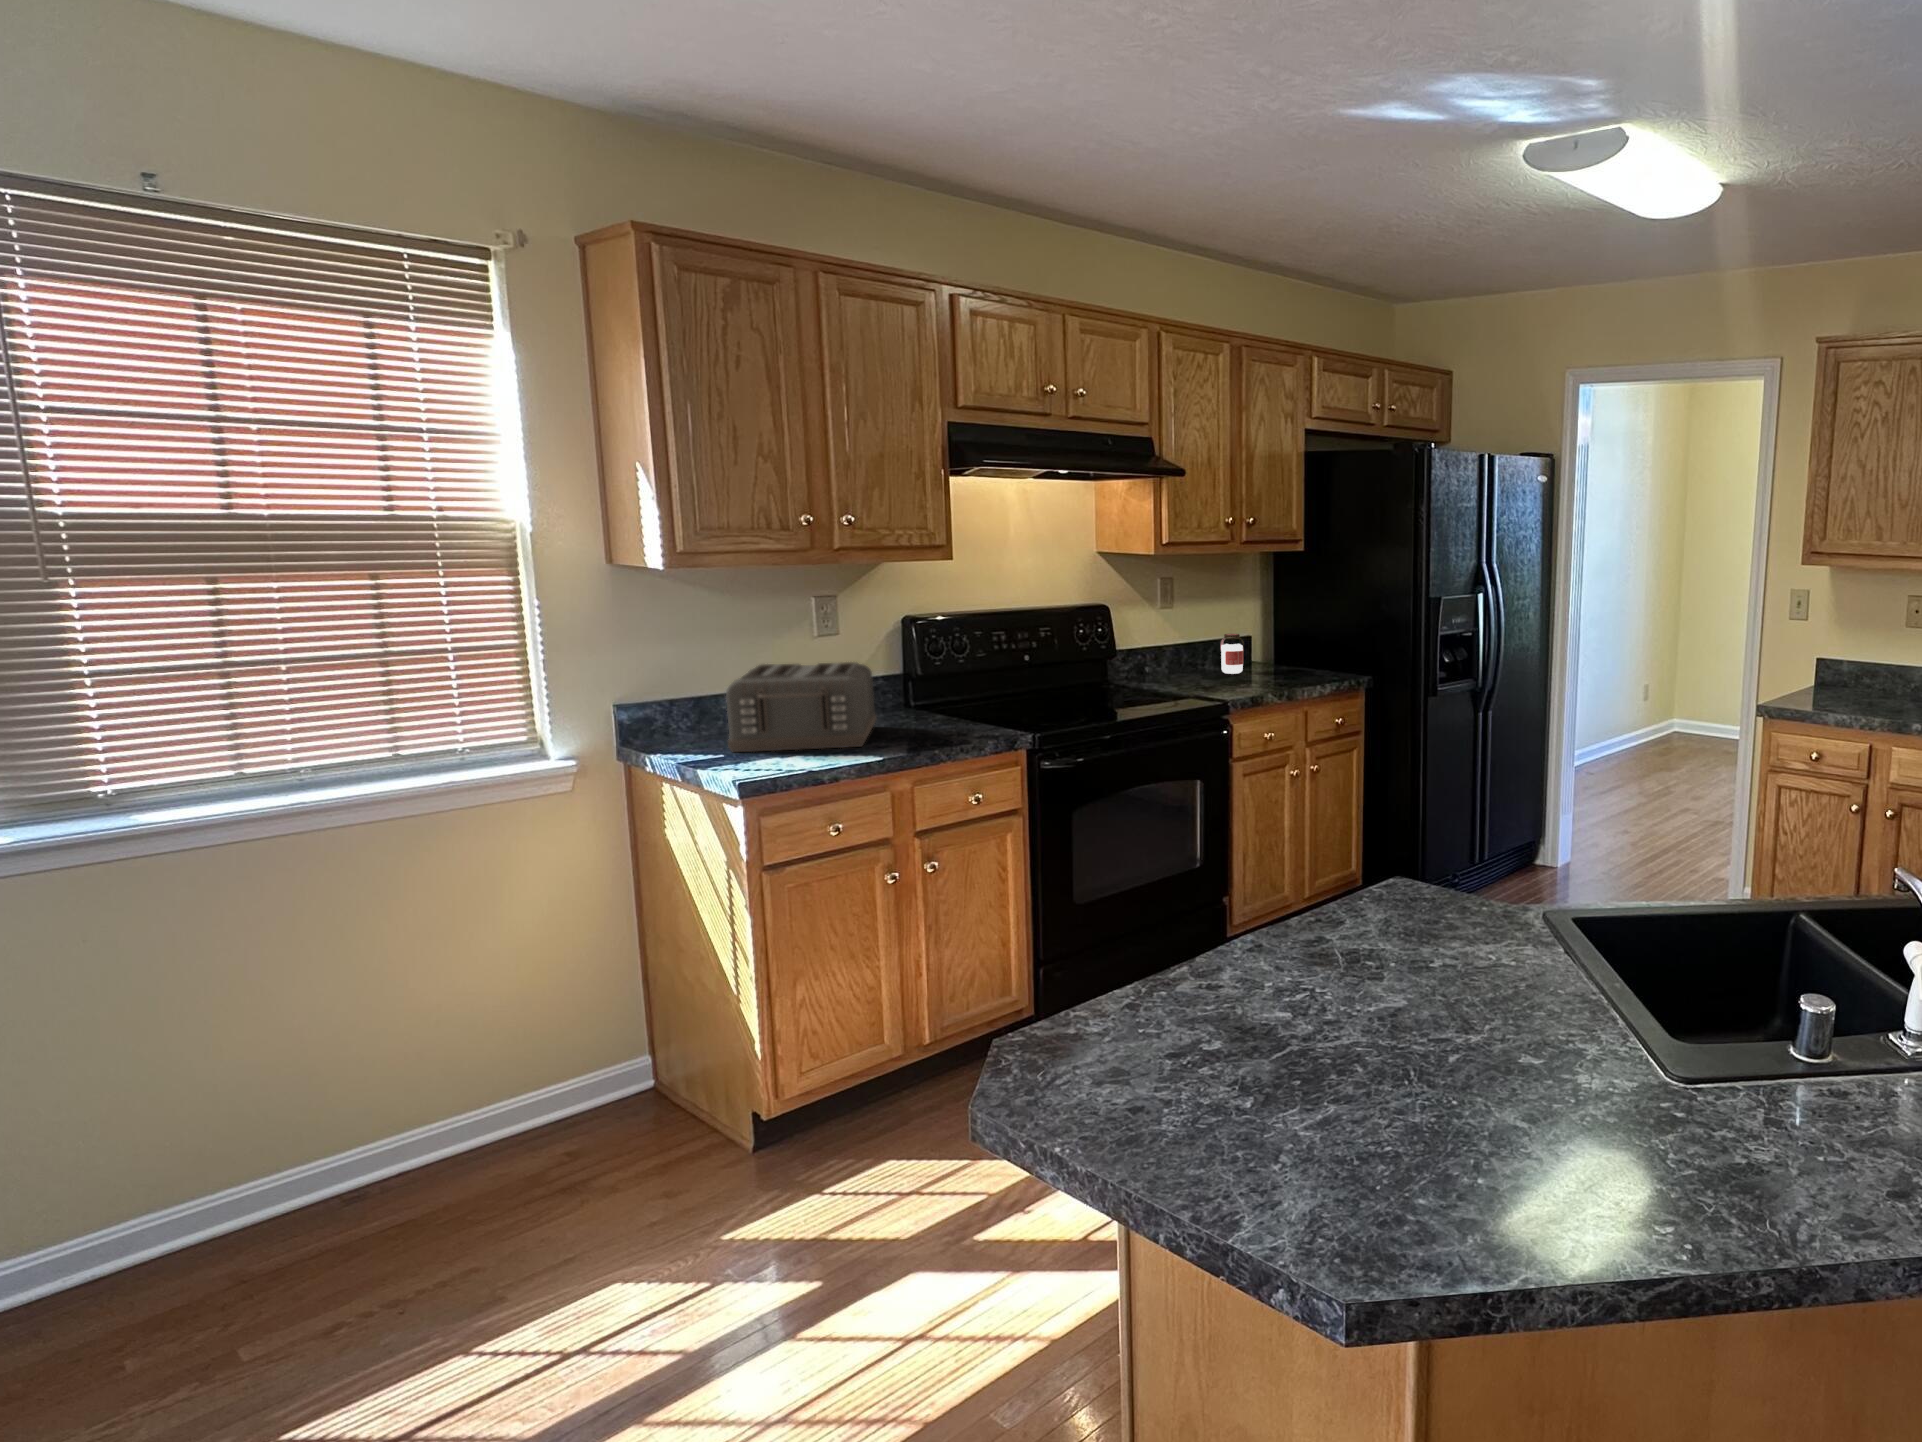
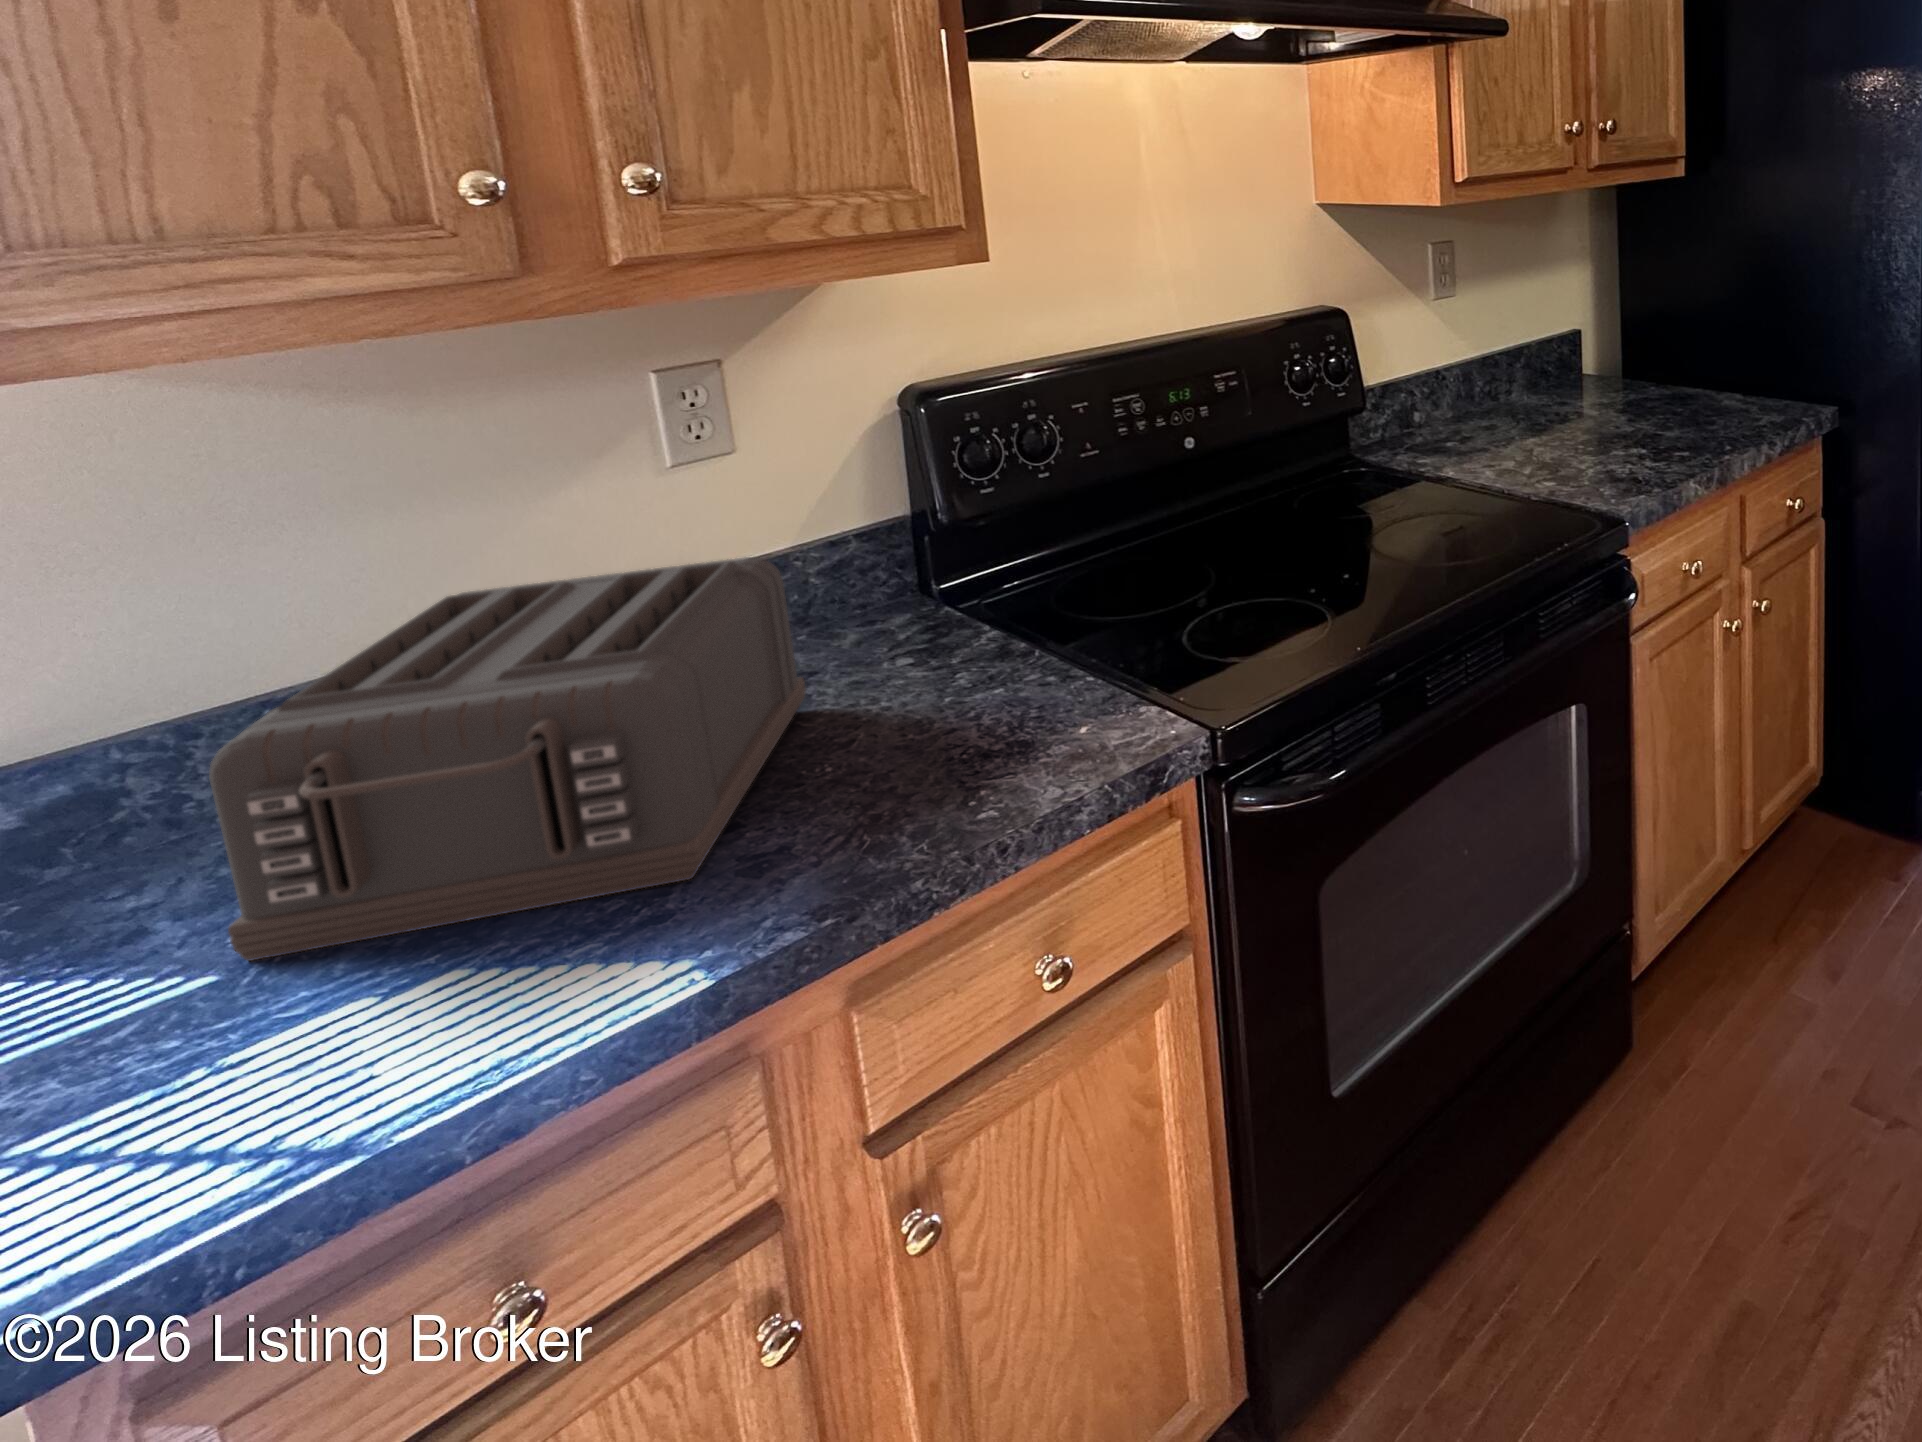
jar: present [1220,634,1244,674] -> none [1536,336,1580,411]

